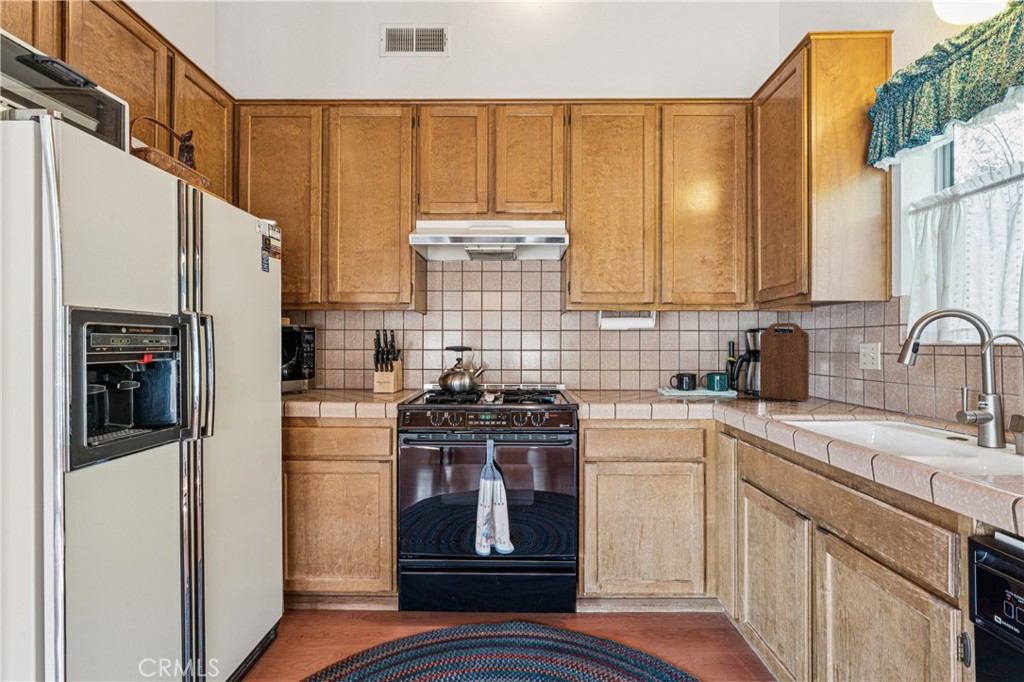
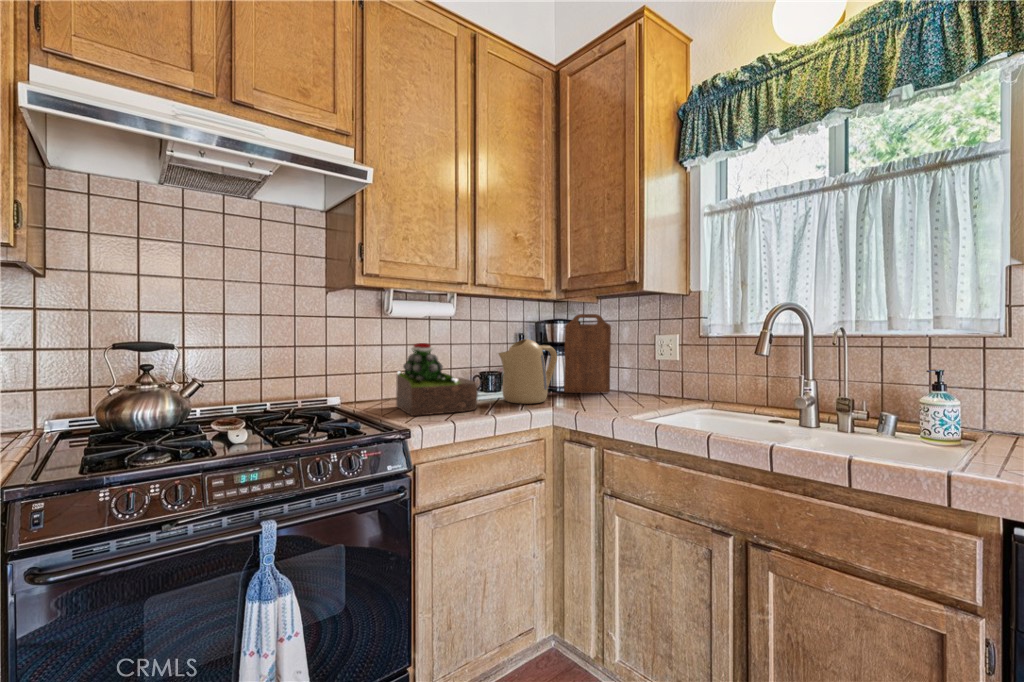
kettle: none [675,347,733,401] -> present [498,339,557,404]
succulent plant: none [592,349,648,400] -> present [396,343,478,416]

